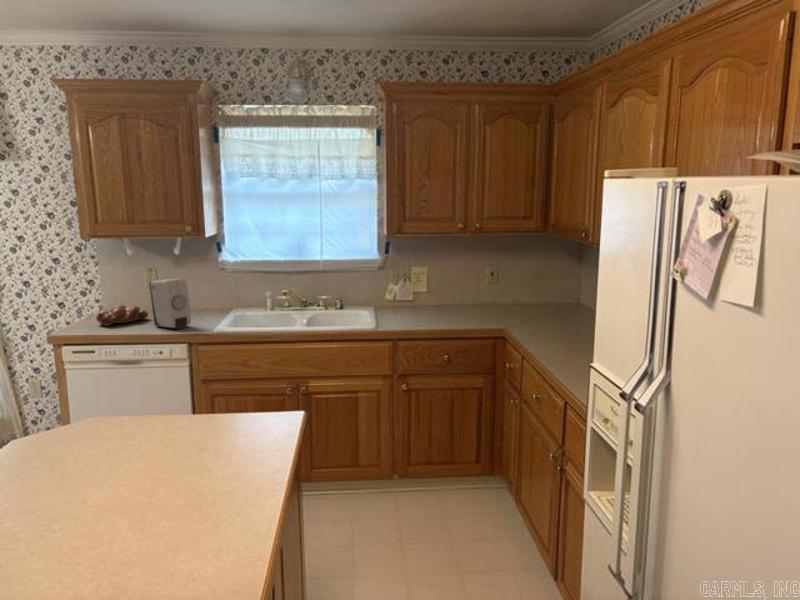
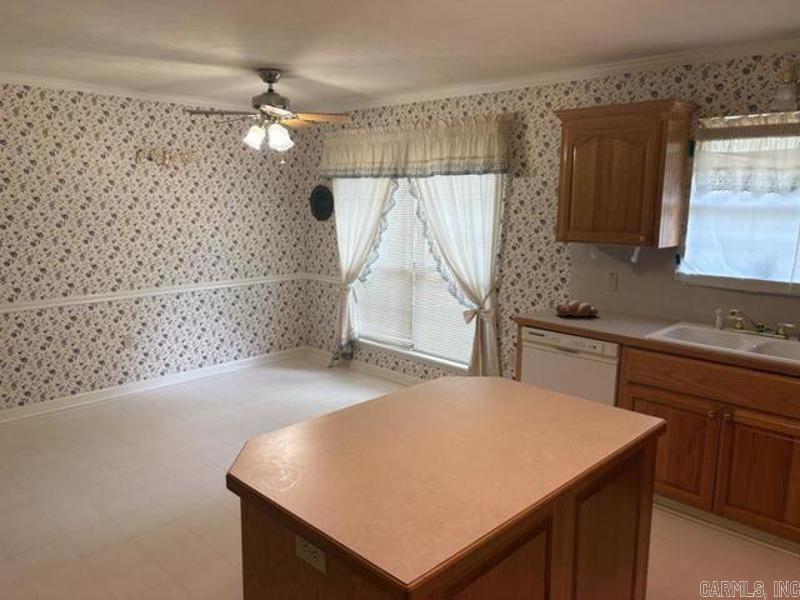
soap dispenser: present [149,279,191,329] -> none [597,283,630,330]

